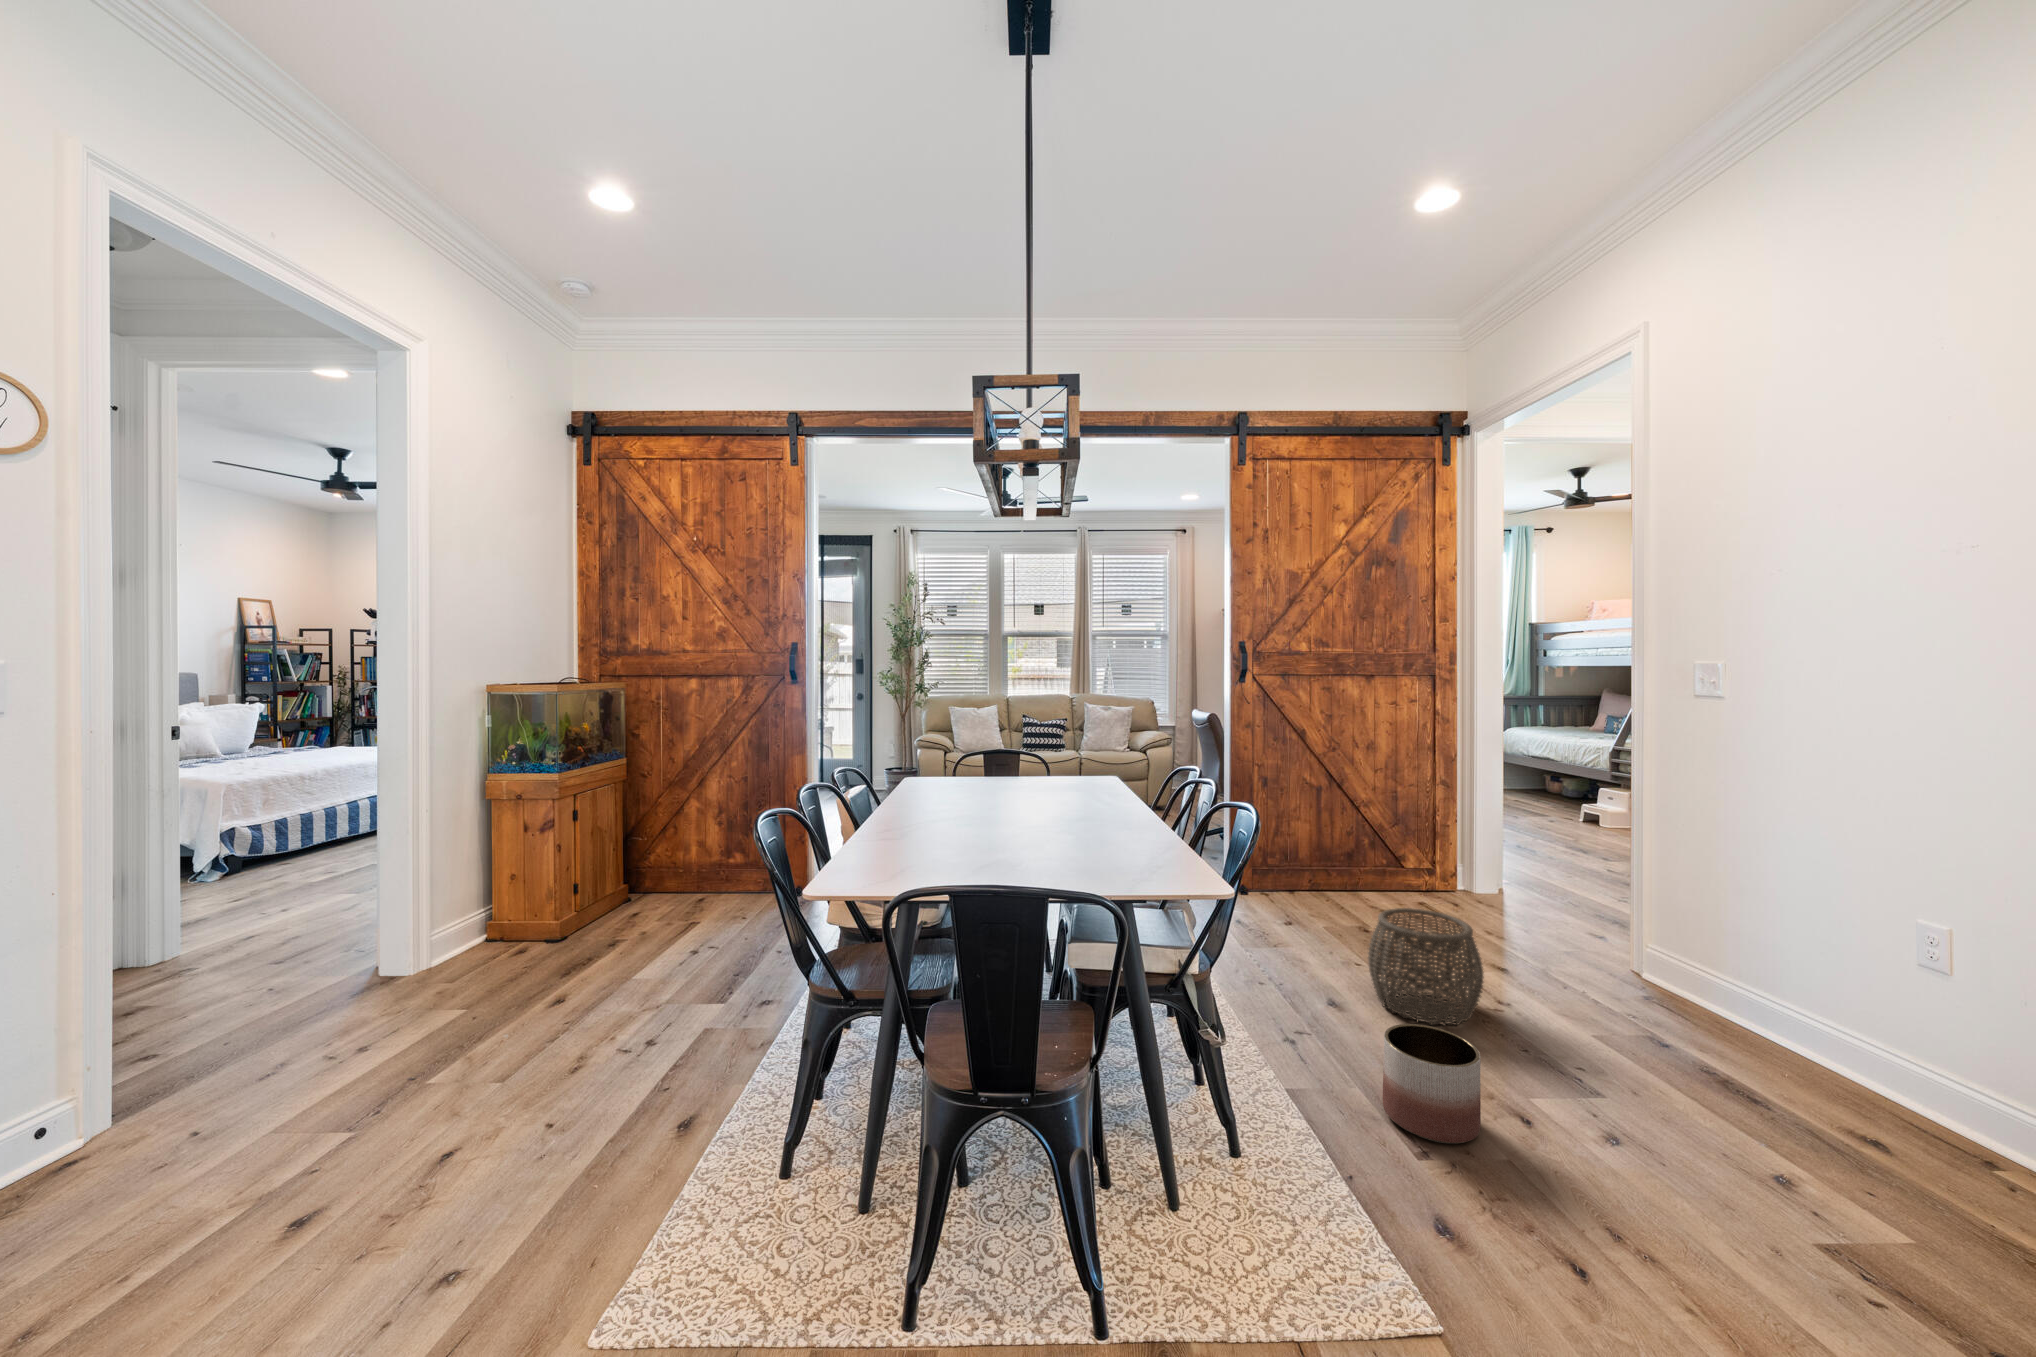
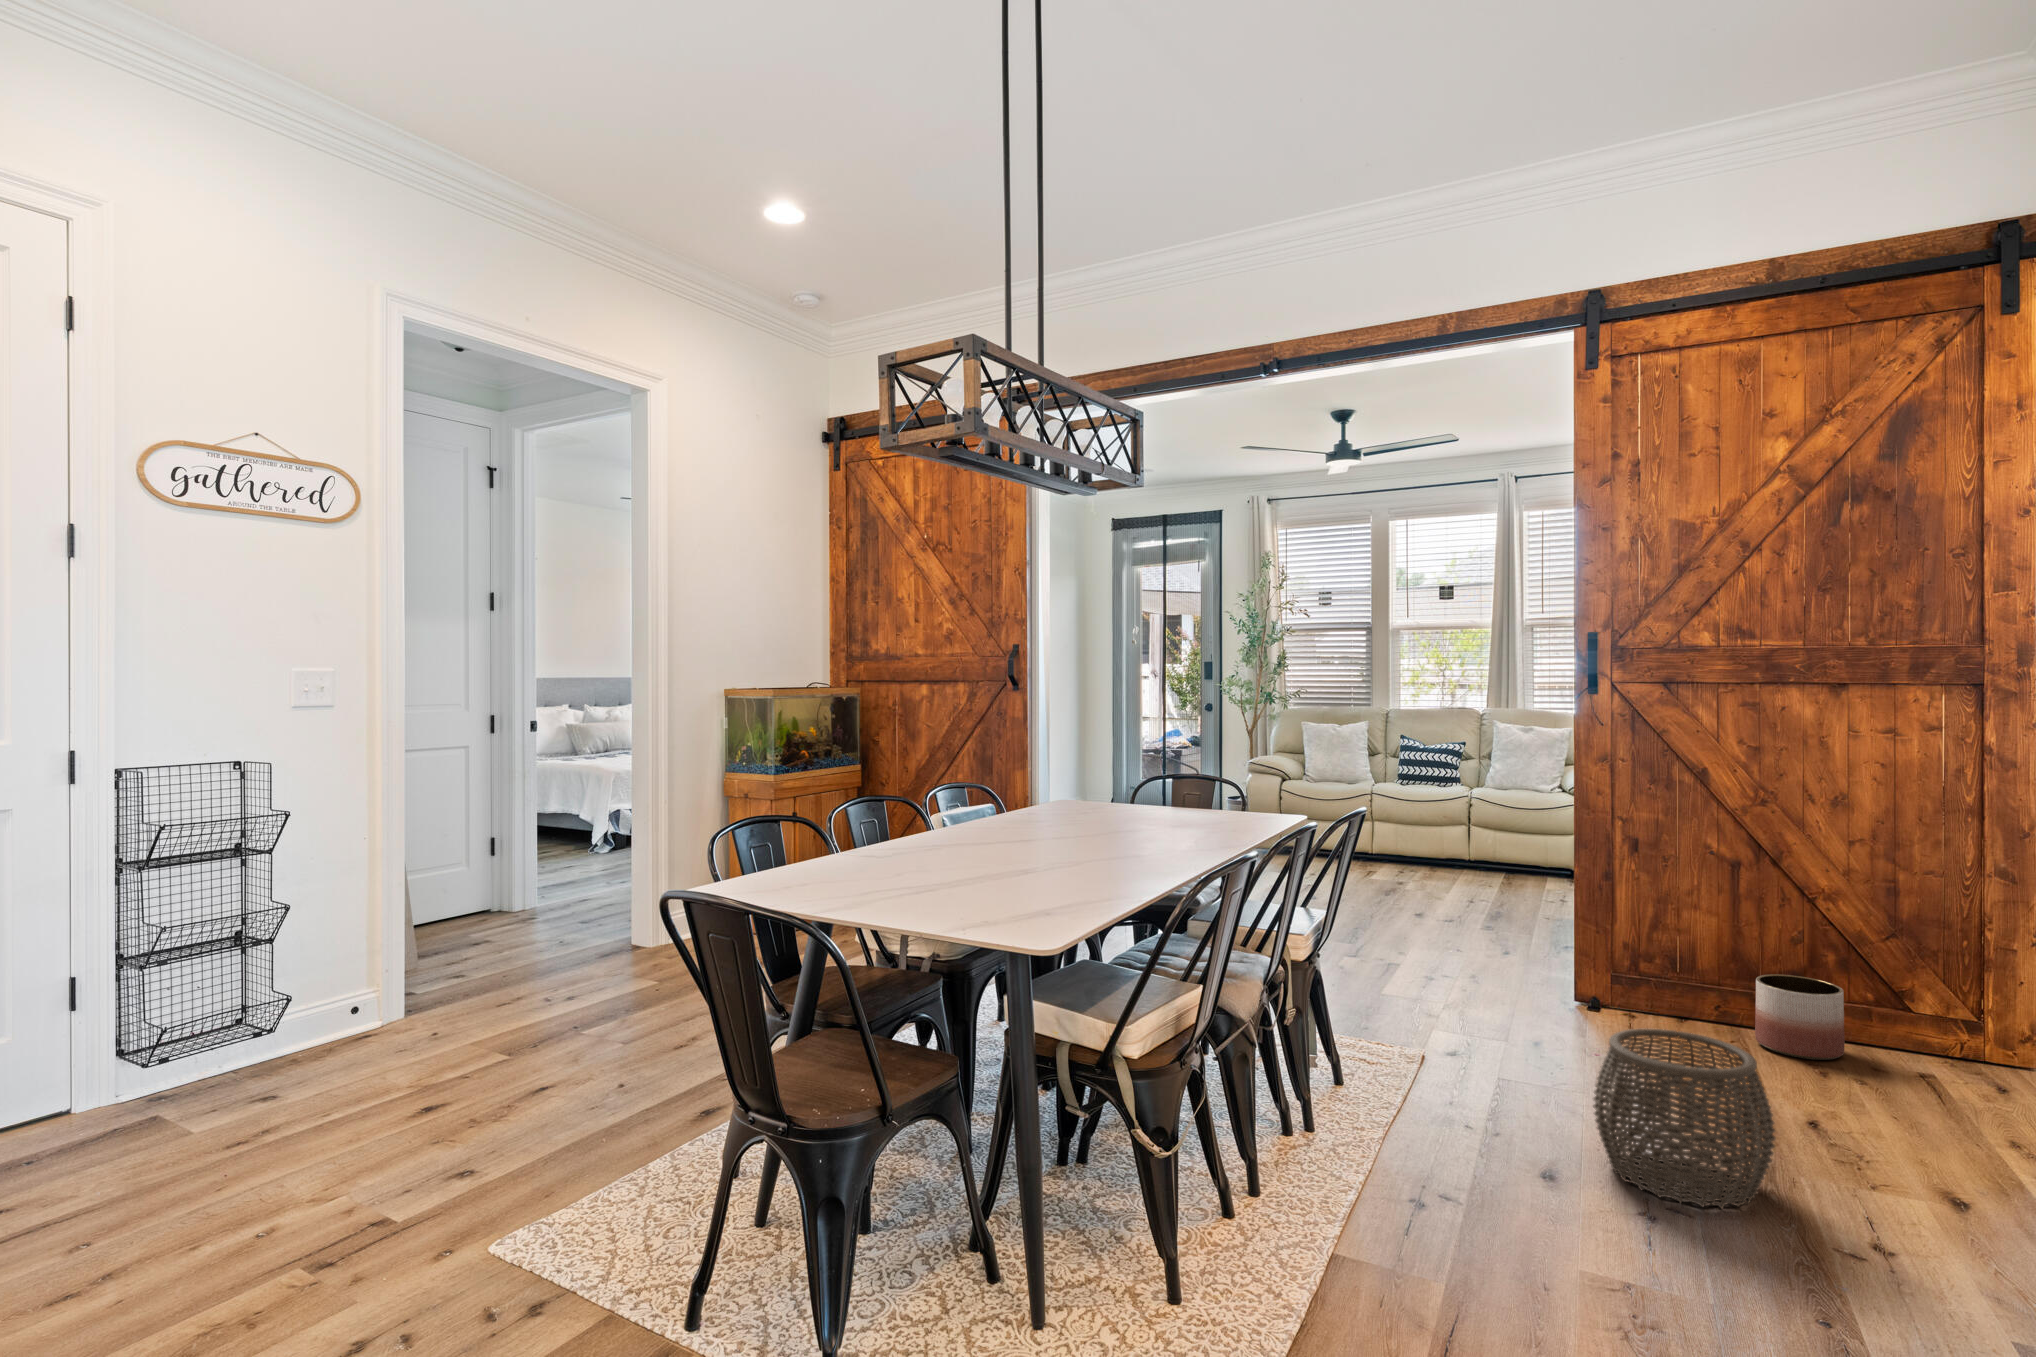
planter: present [1383,1024,1481,1144] -> present [1755,975,1845,1060]

